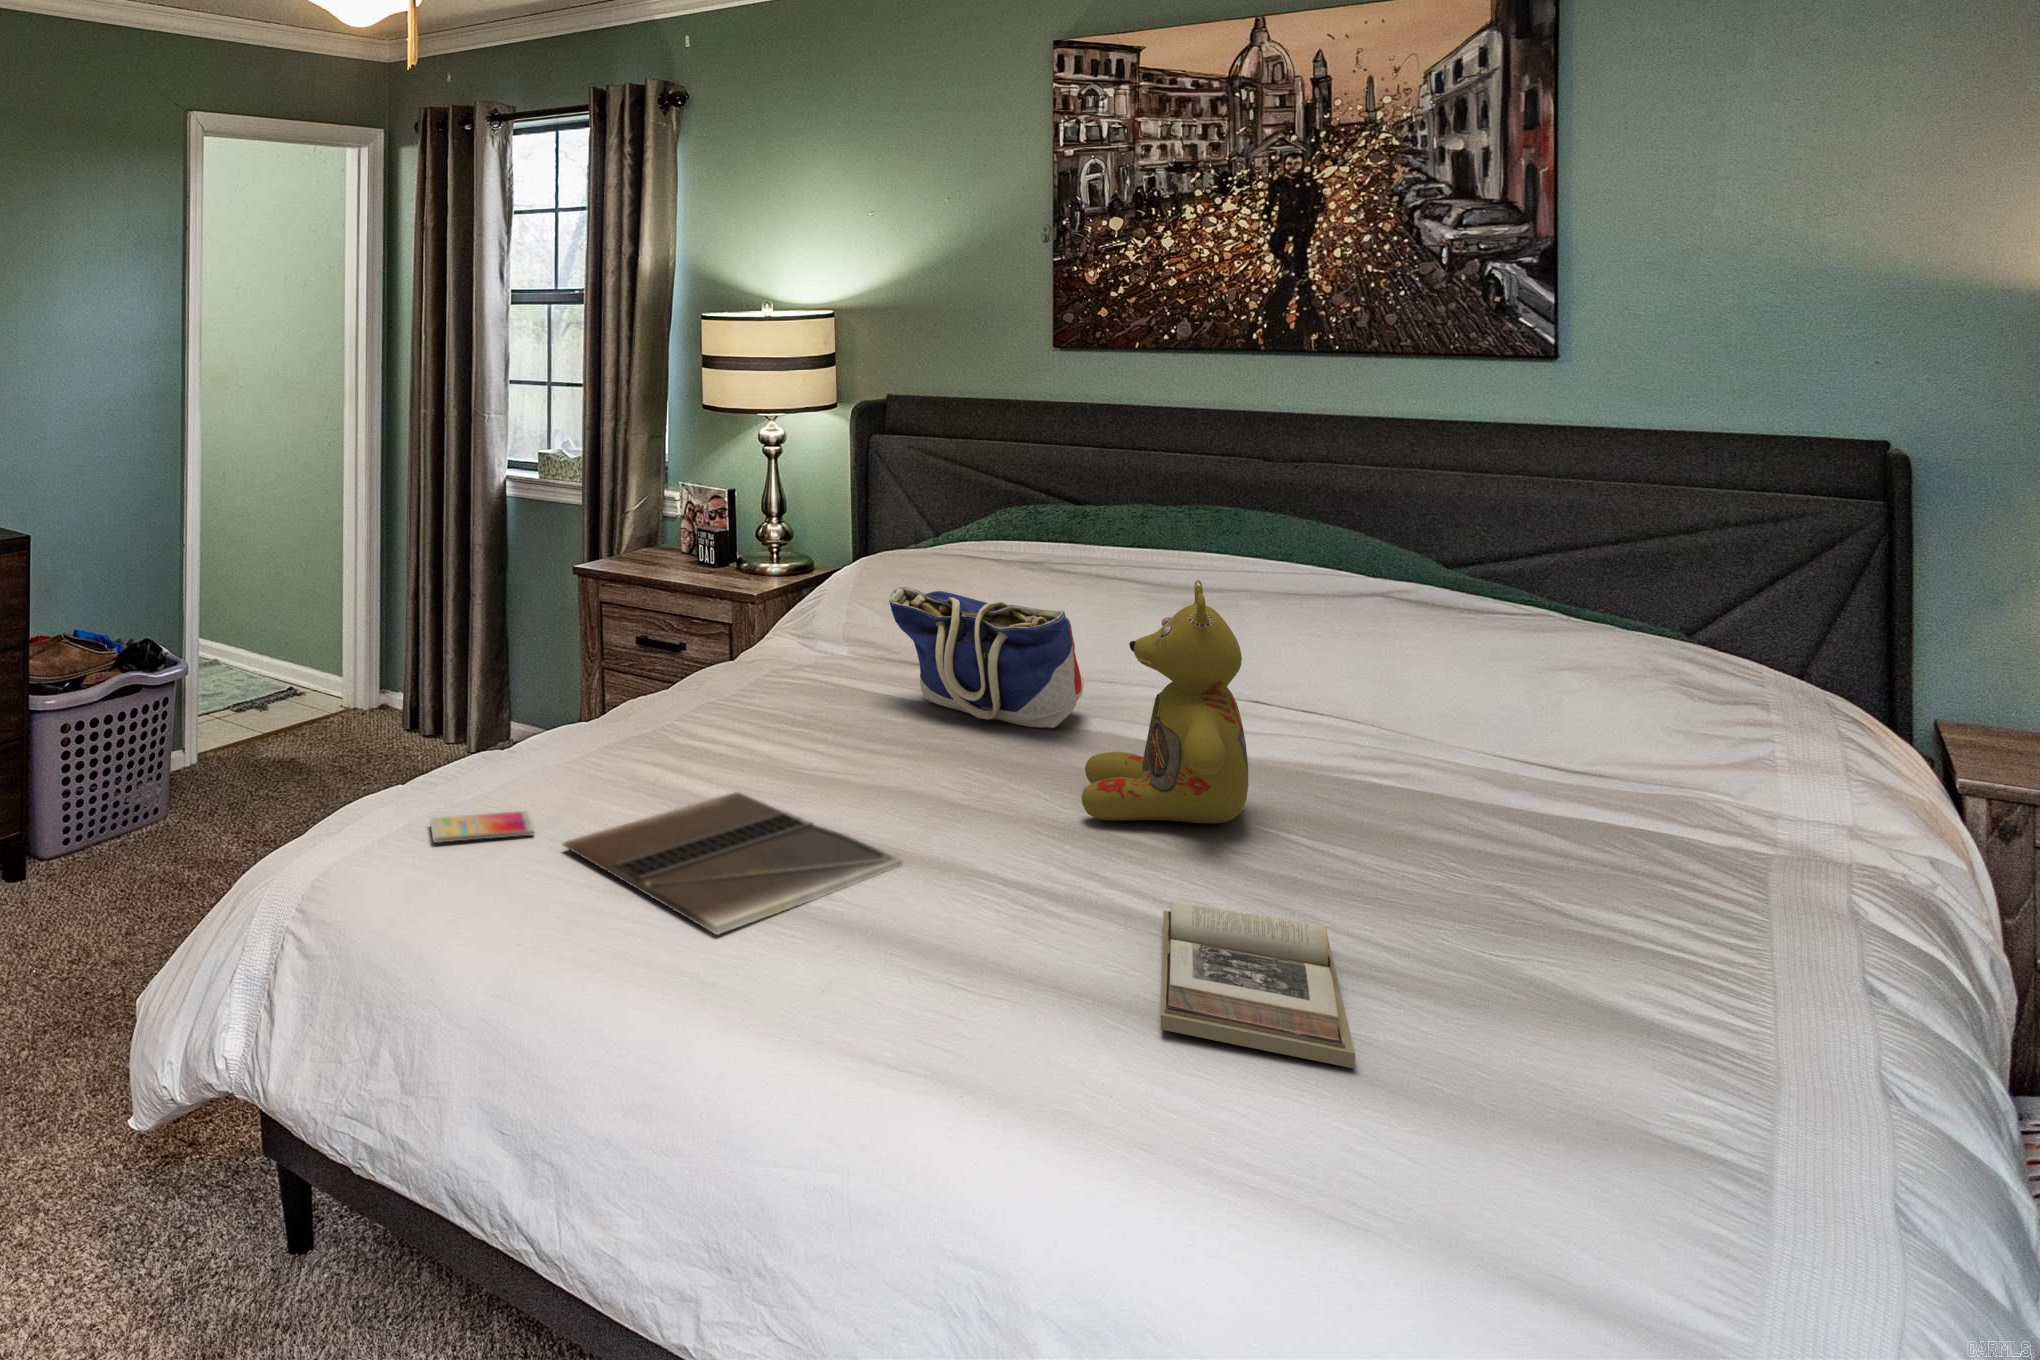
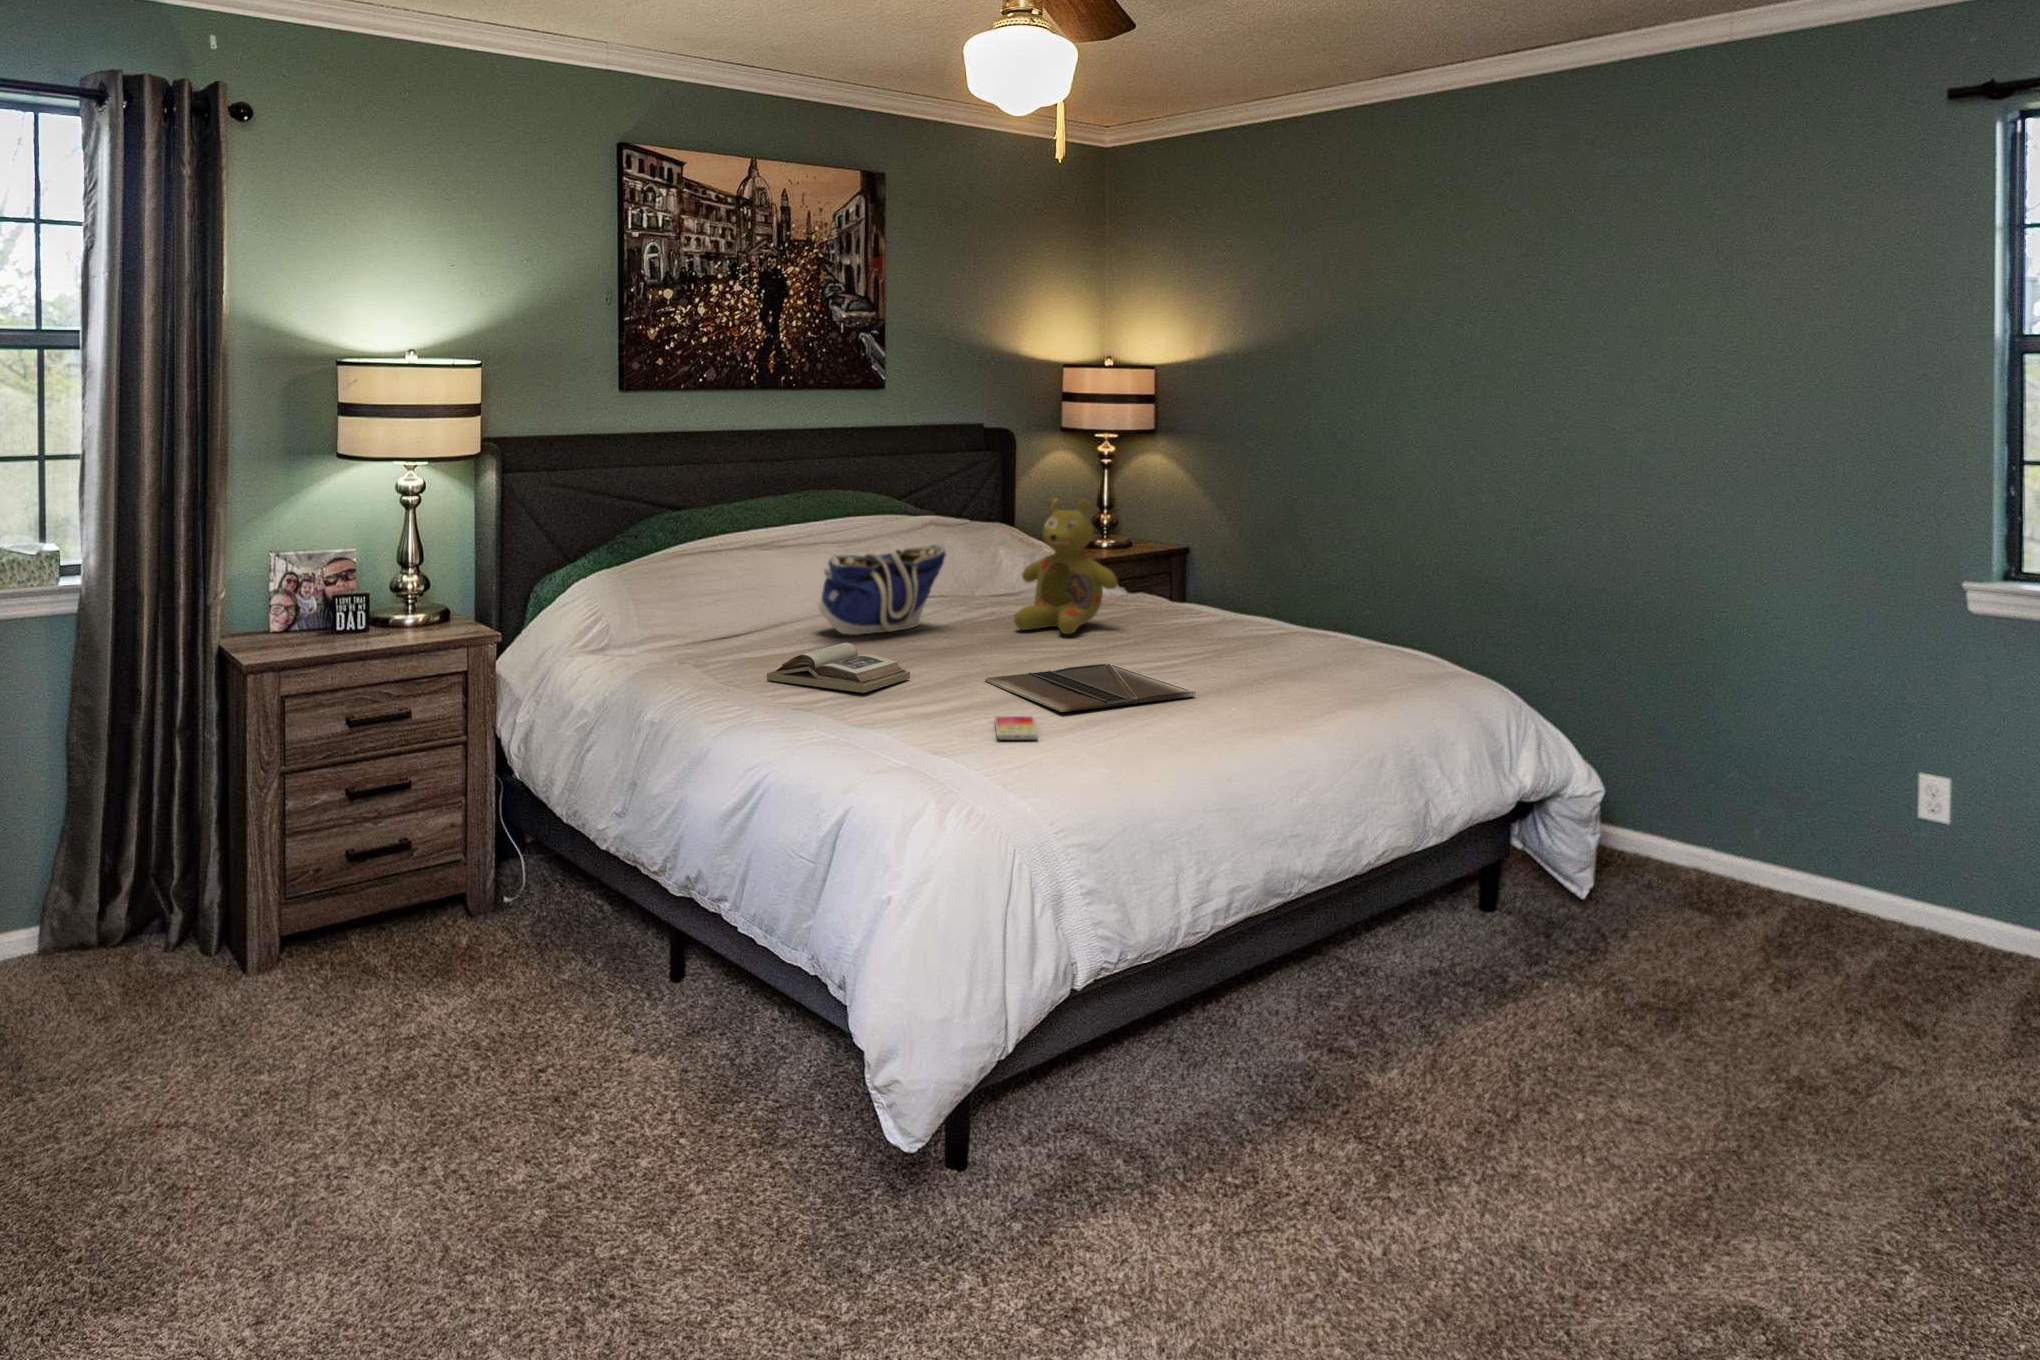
book: present [1161,903,1355,1068] -> present [767,643,910,693]

